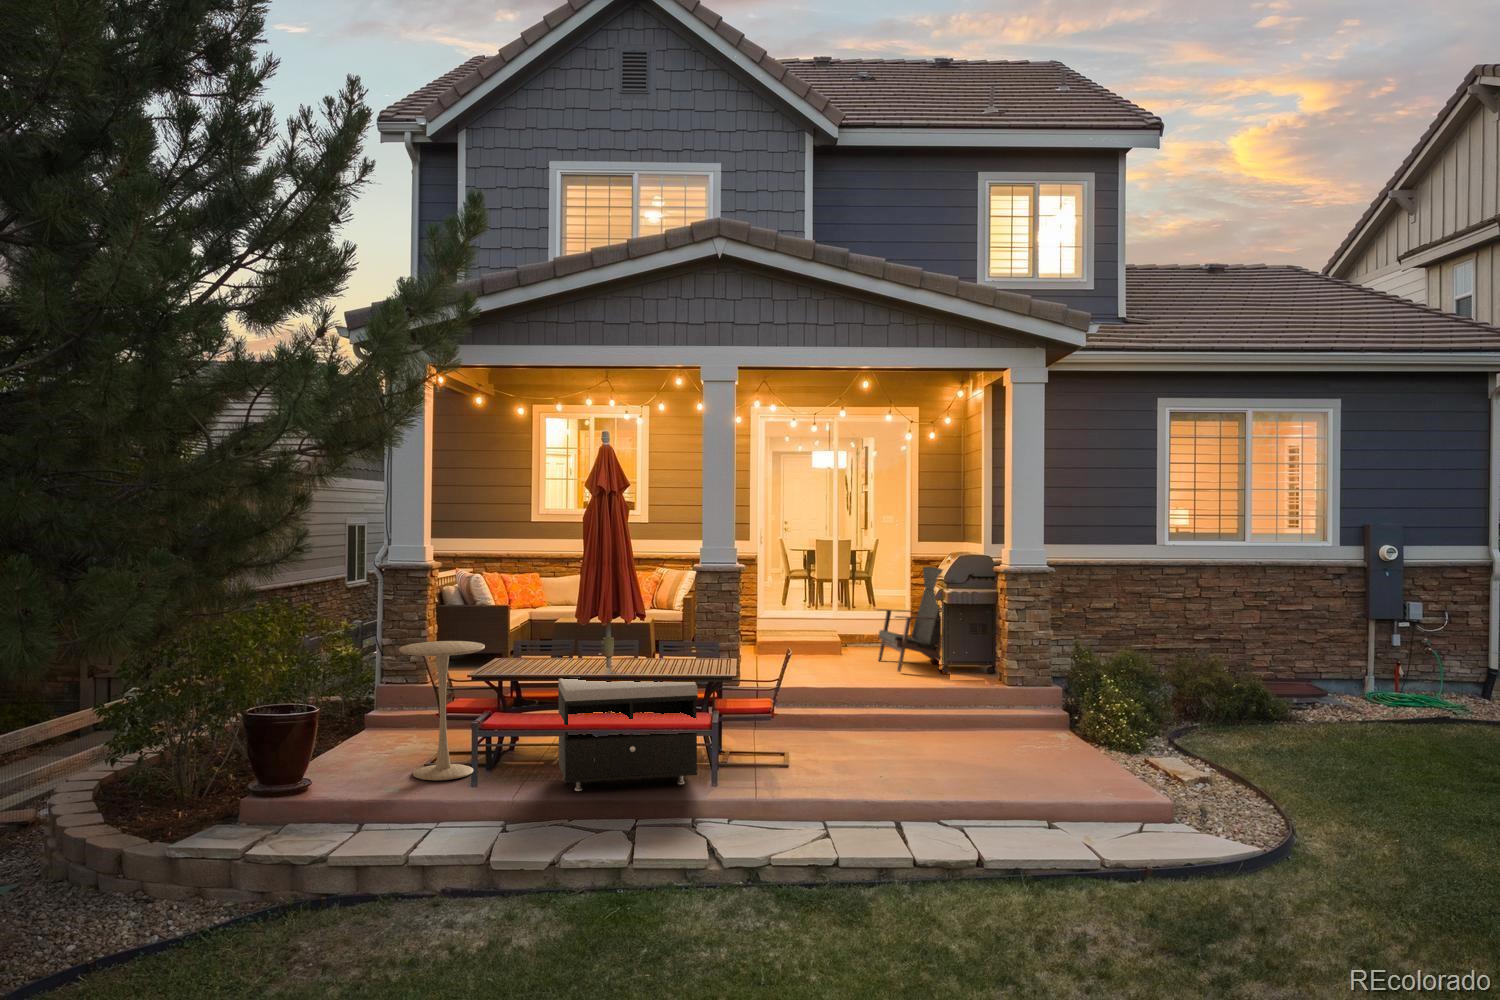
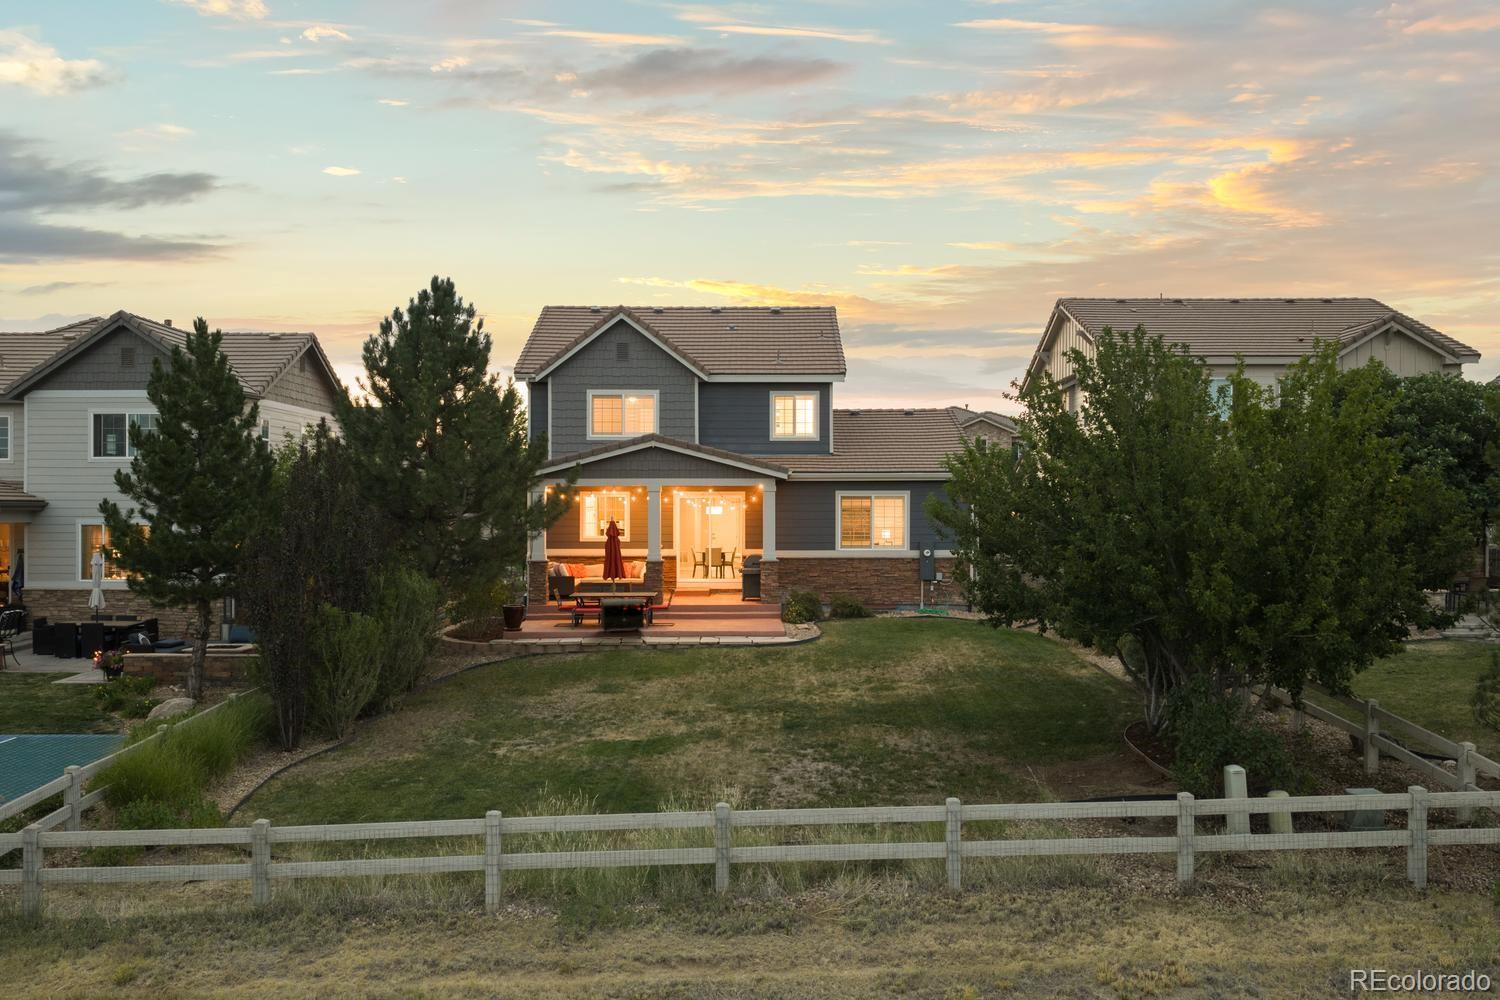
lounge chair: present [876,567,944,672] -> none [720,560,750,601]
pedestal table: present [399,641,485,780] -> none [551,588,577,631]

